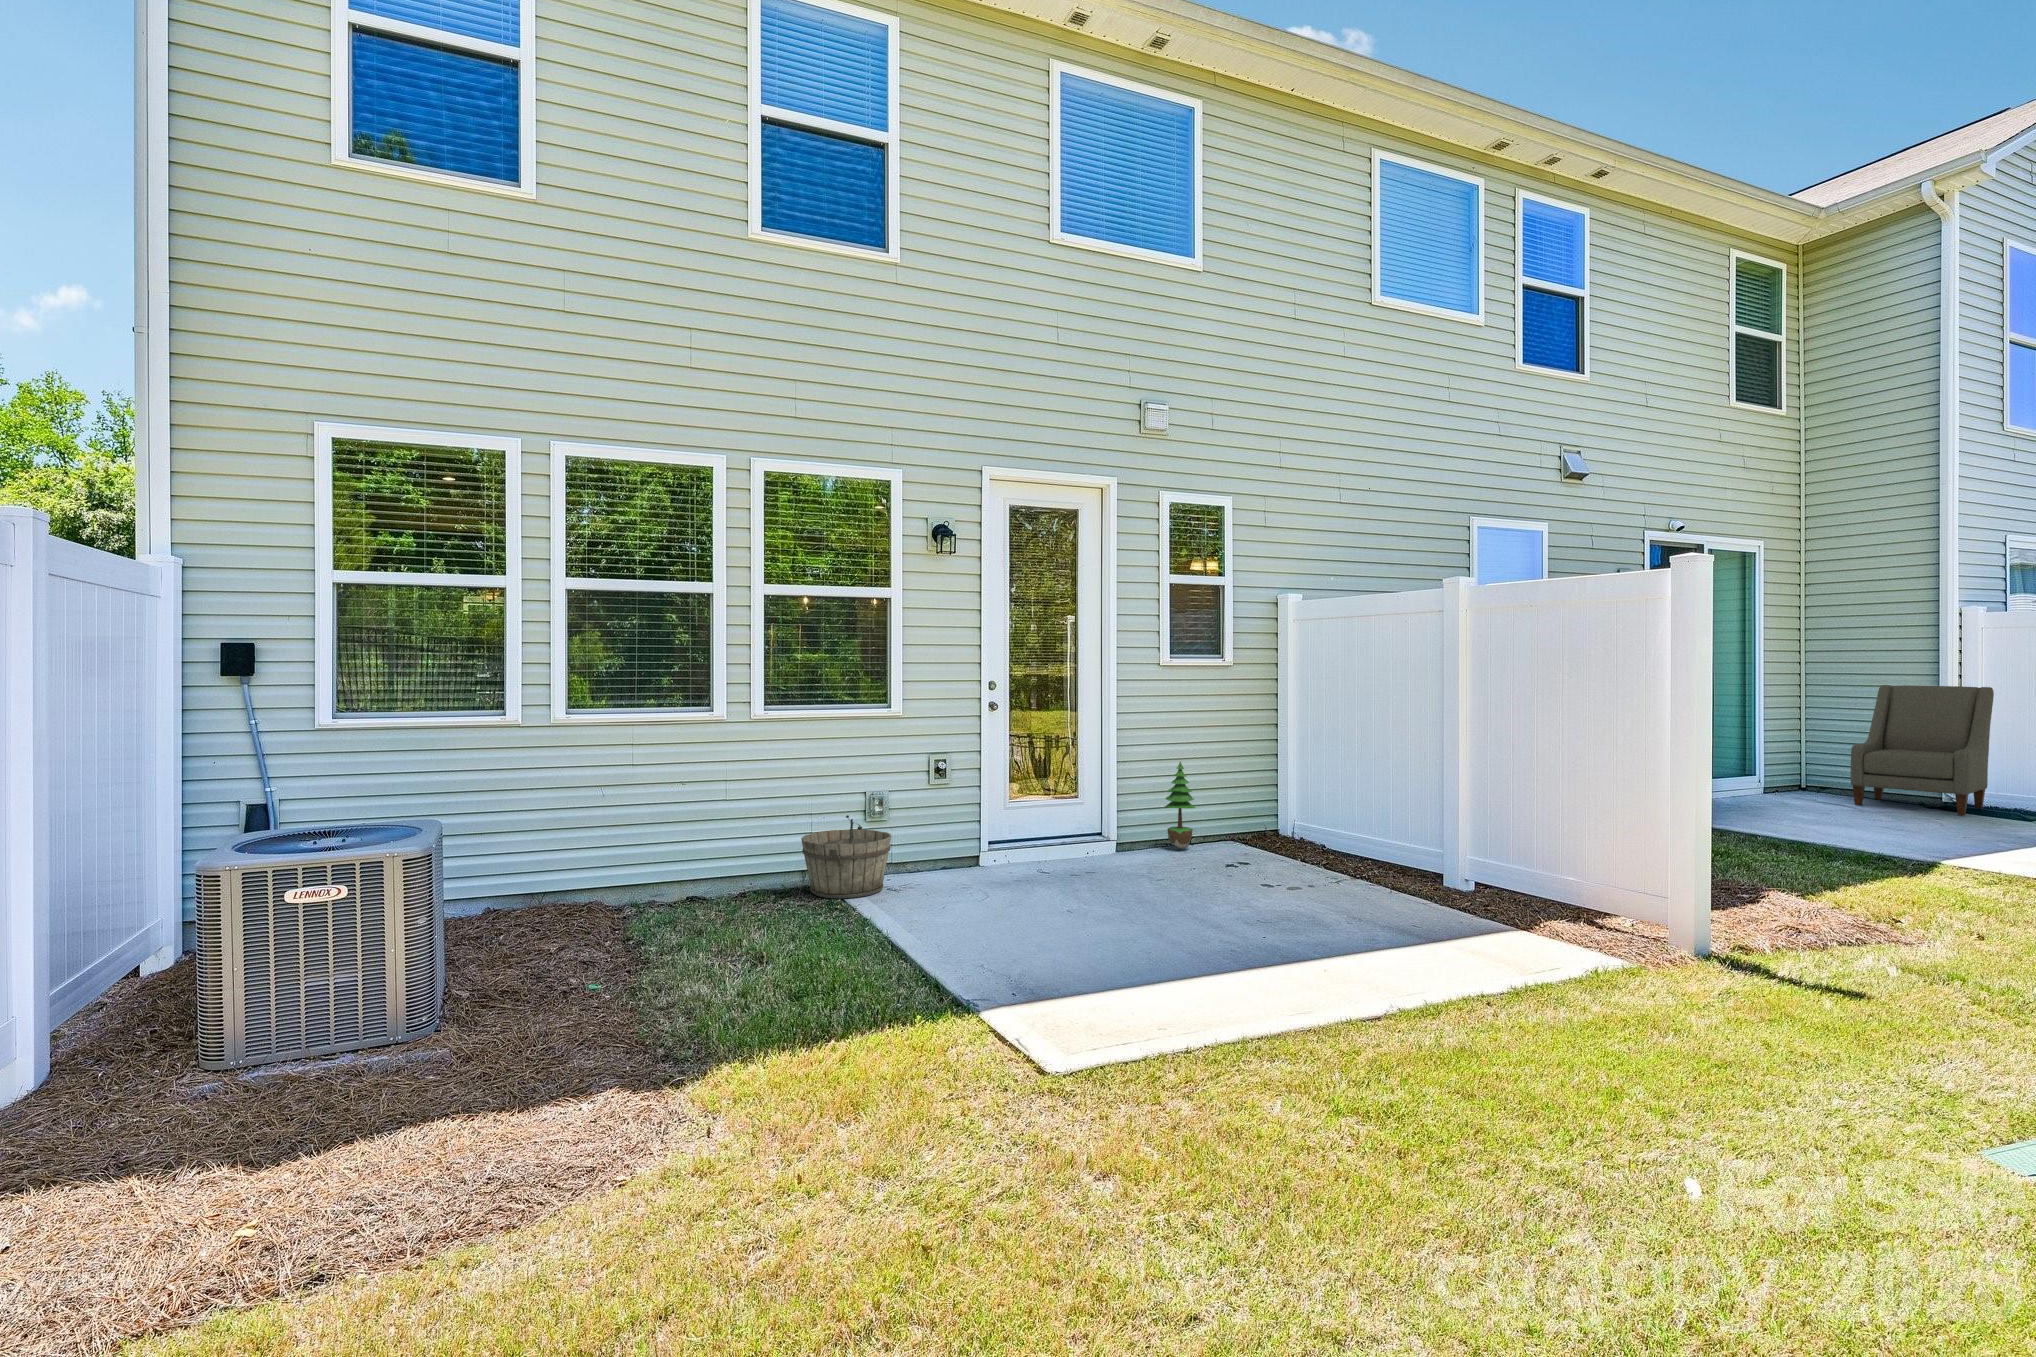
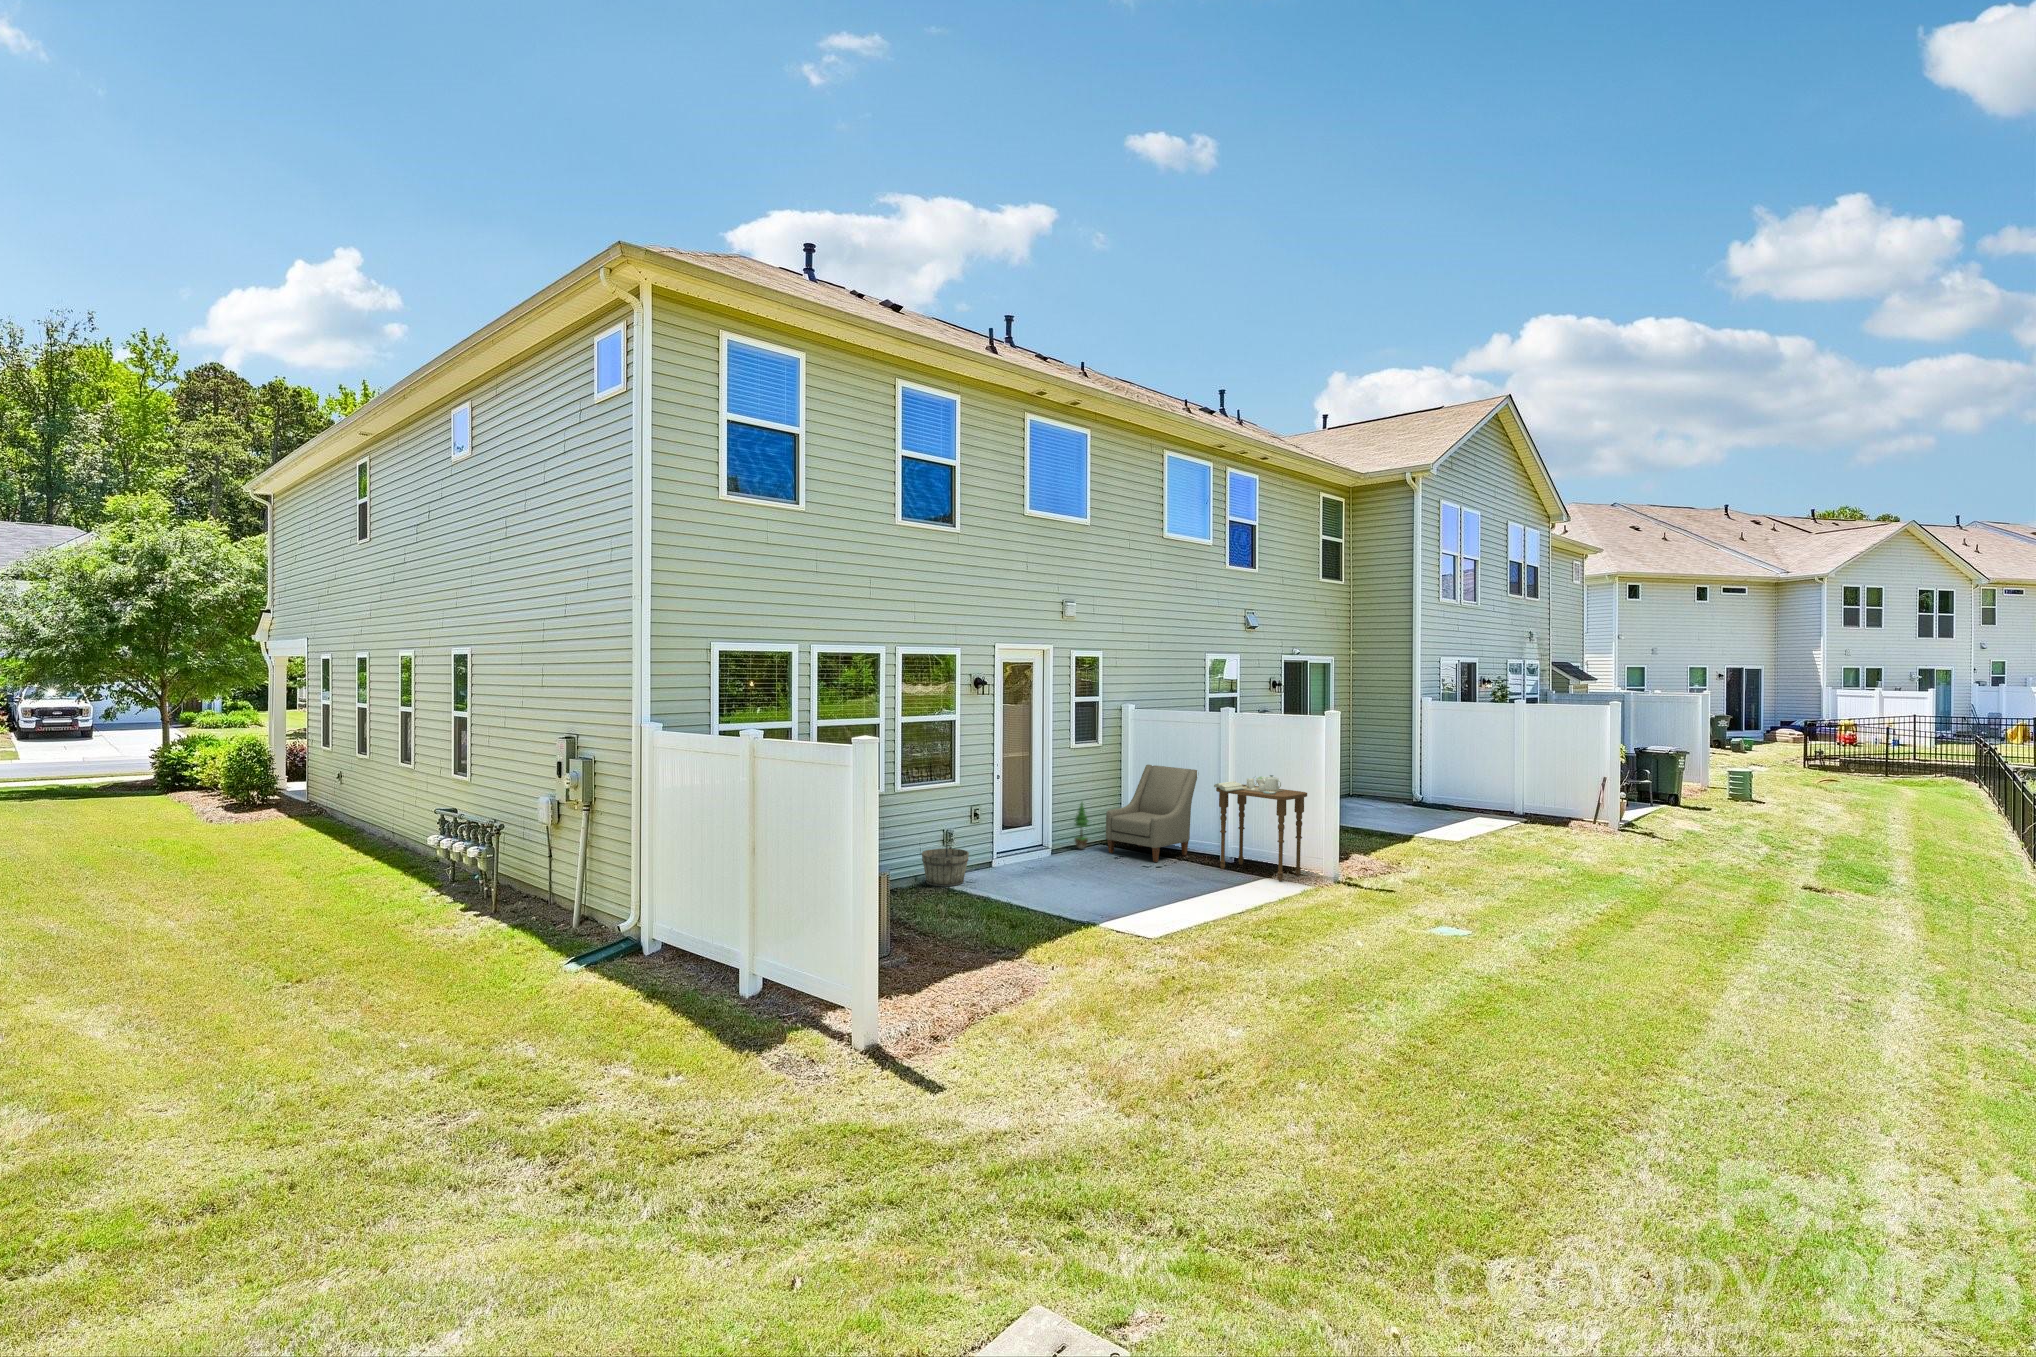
chair: present [1851,685,1994,815] -> present [1106,765,1197,862]
side table: none [1411,704,1624,940] -> present [1214,775,1307,881]

